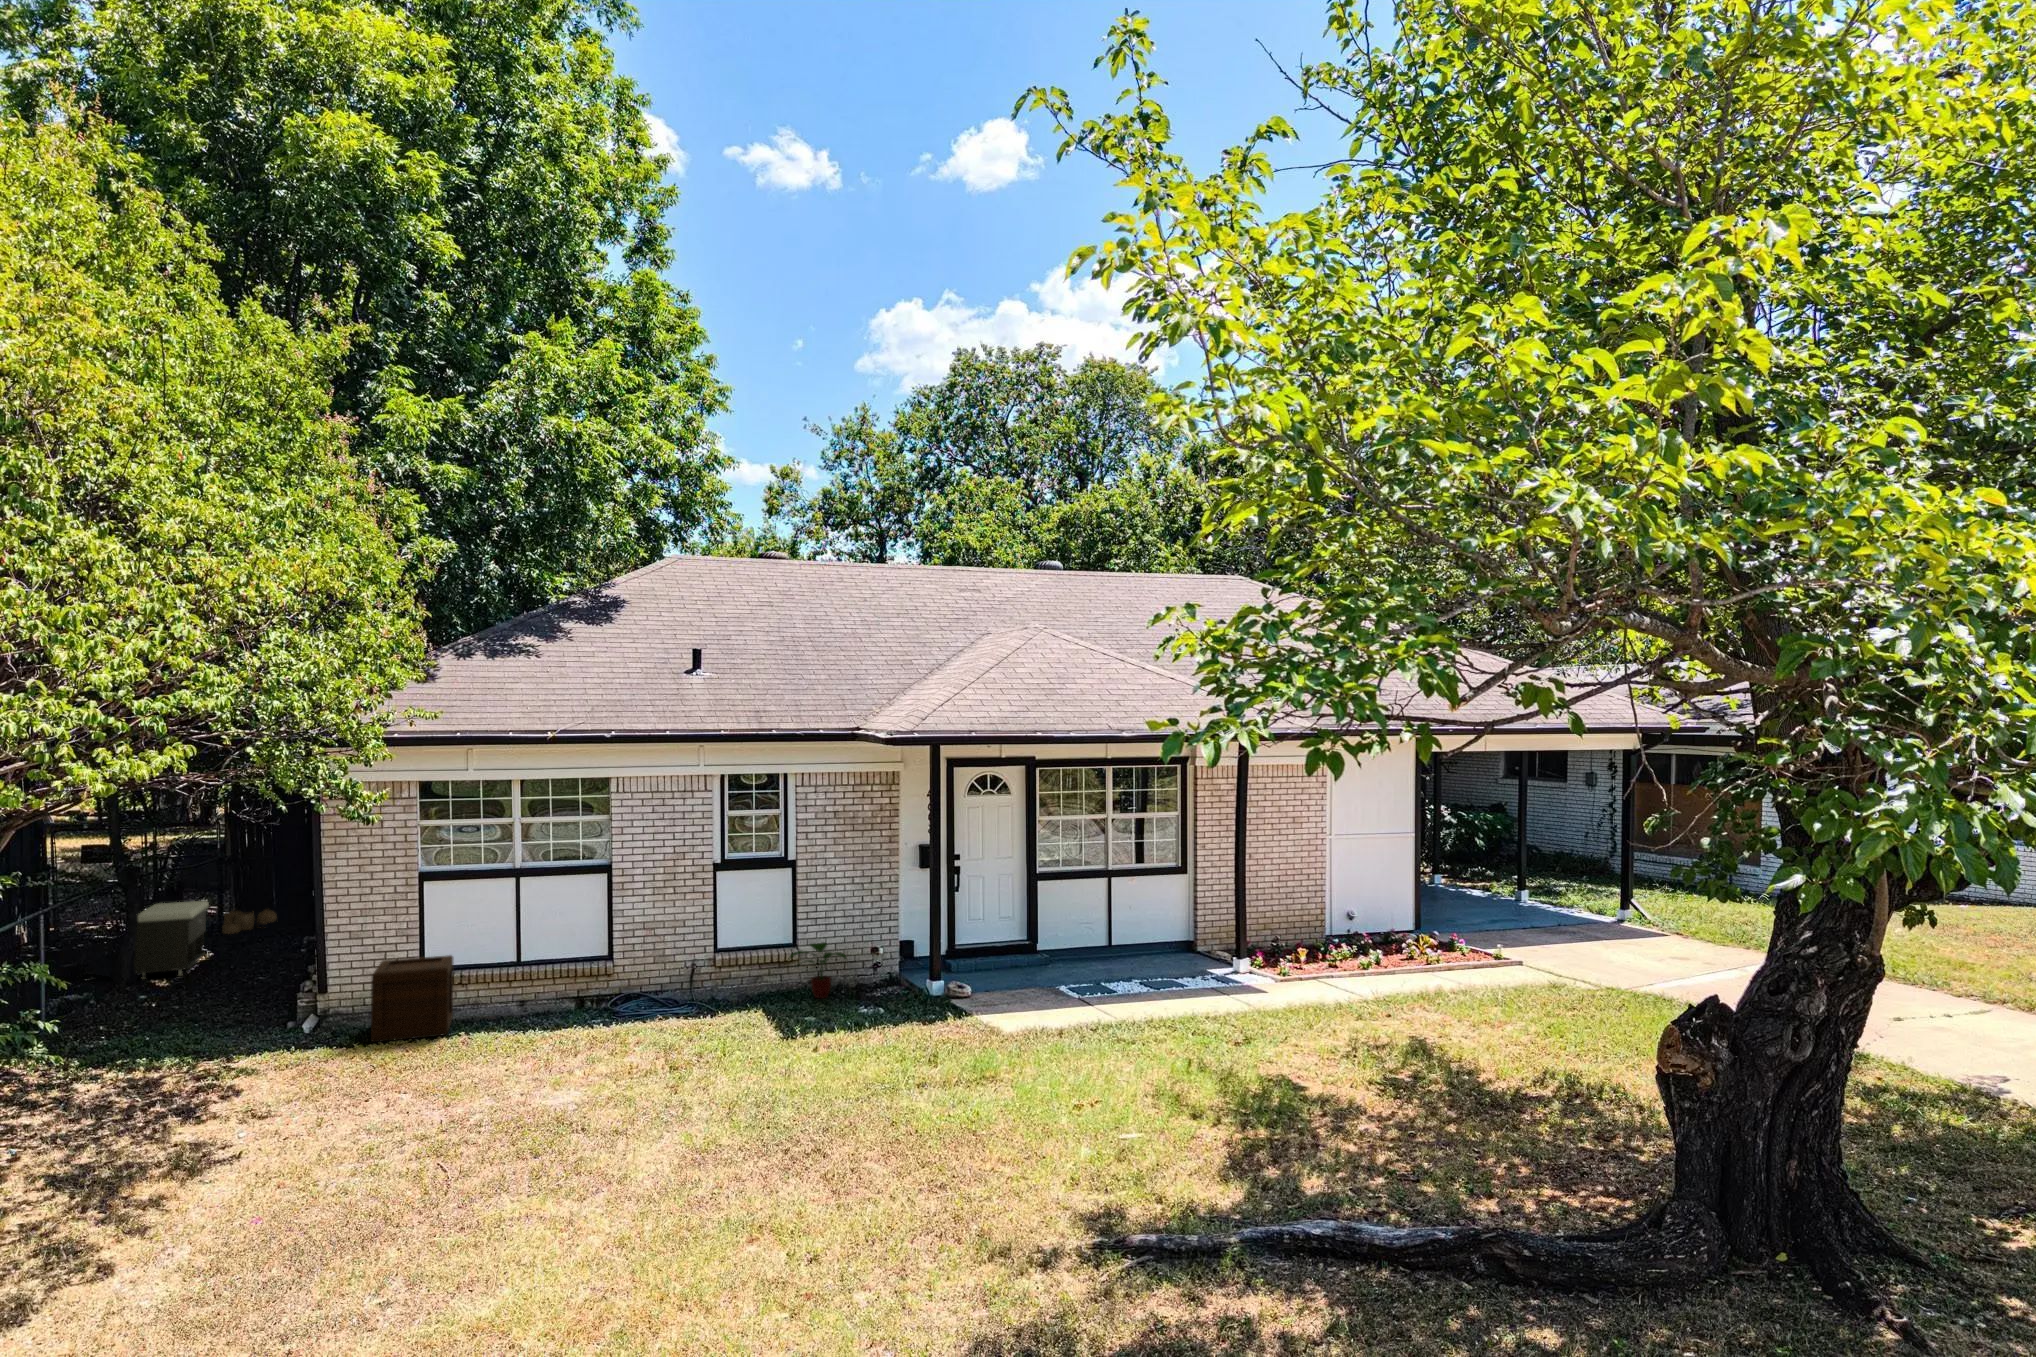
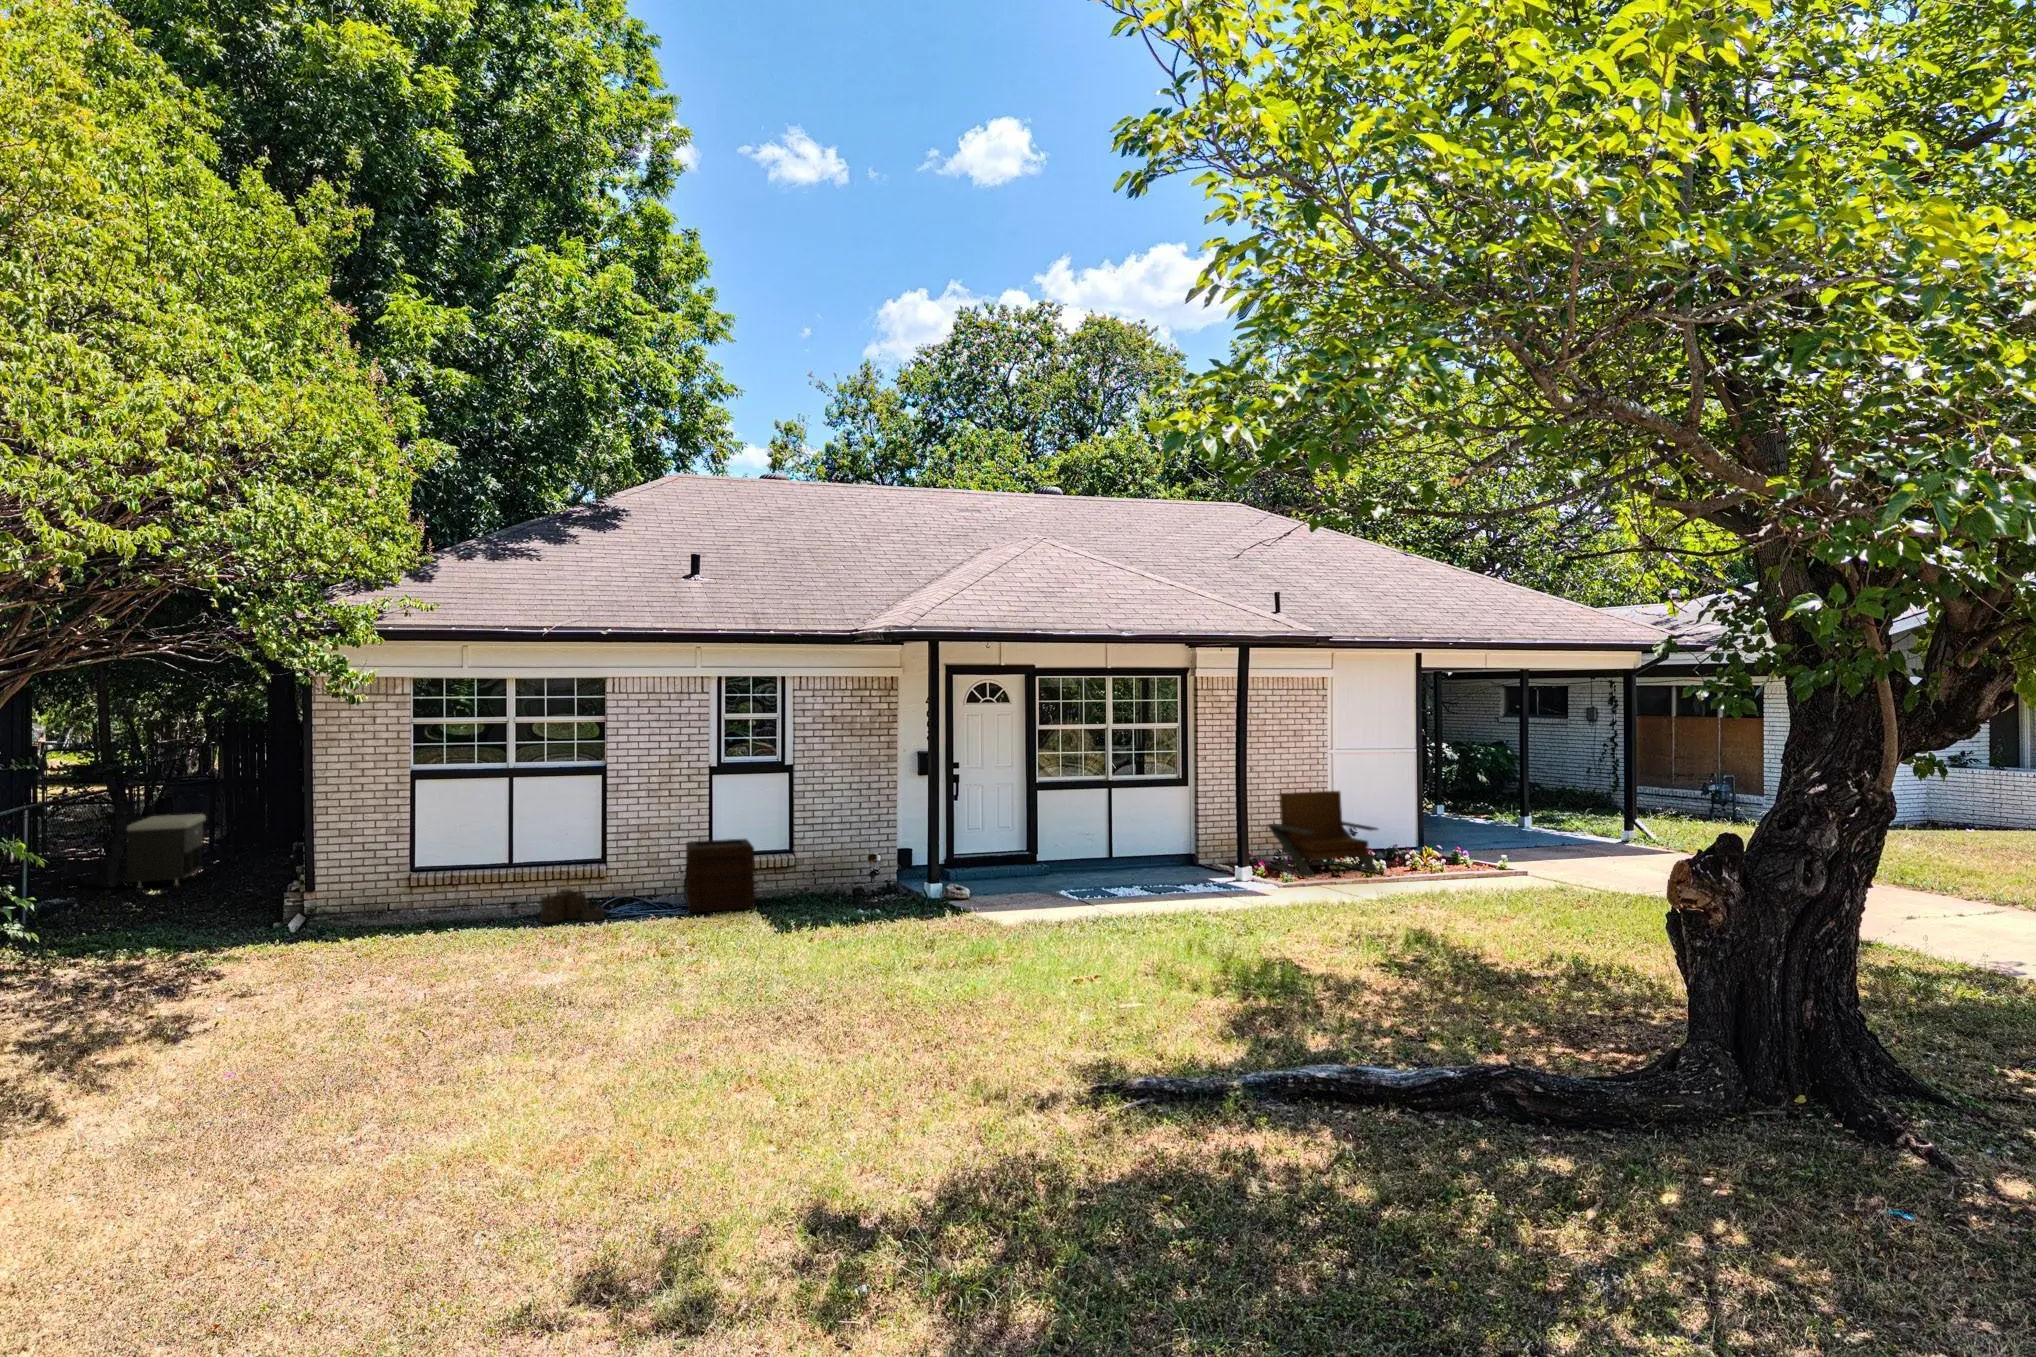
lounge chair: none [1266,878,1377,969] -> present [1268,791,1379,877]
woven basket: present [222,910,277,934] -> present [540,889,604,923]
potted plant: present [788,942,846,998] -> none [784,846,845,901]
wooden crate: present [371,955,453,1042] -> present [686,839,755,913]

